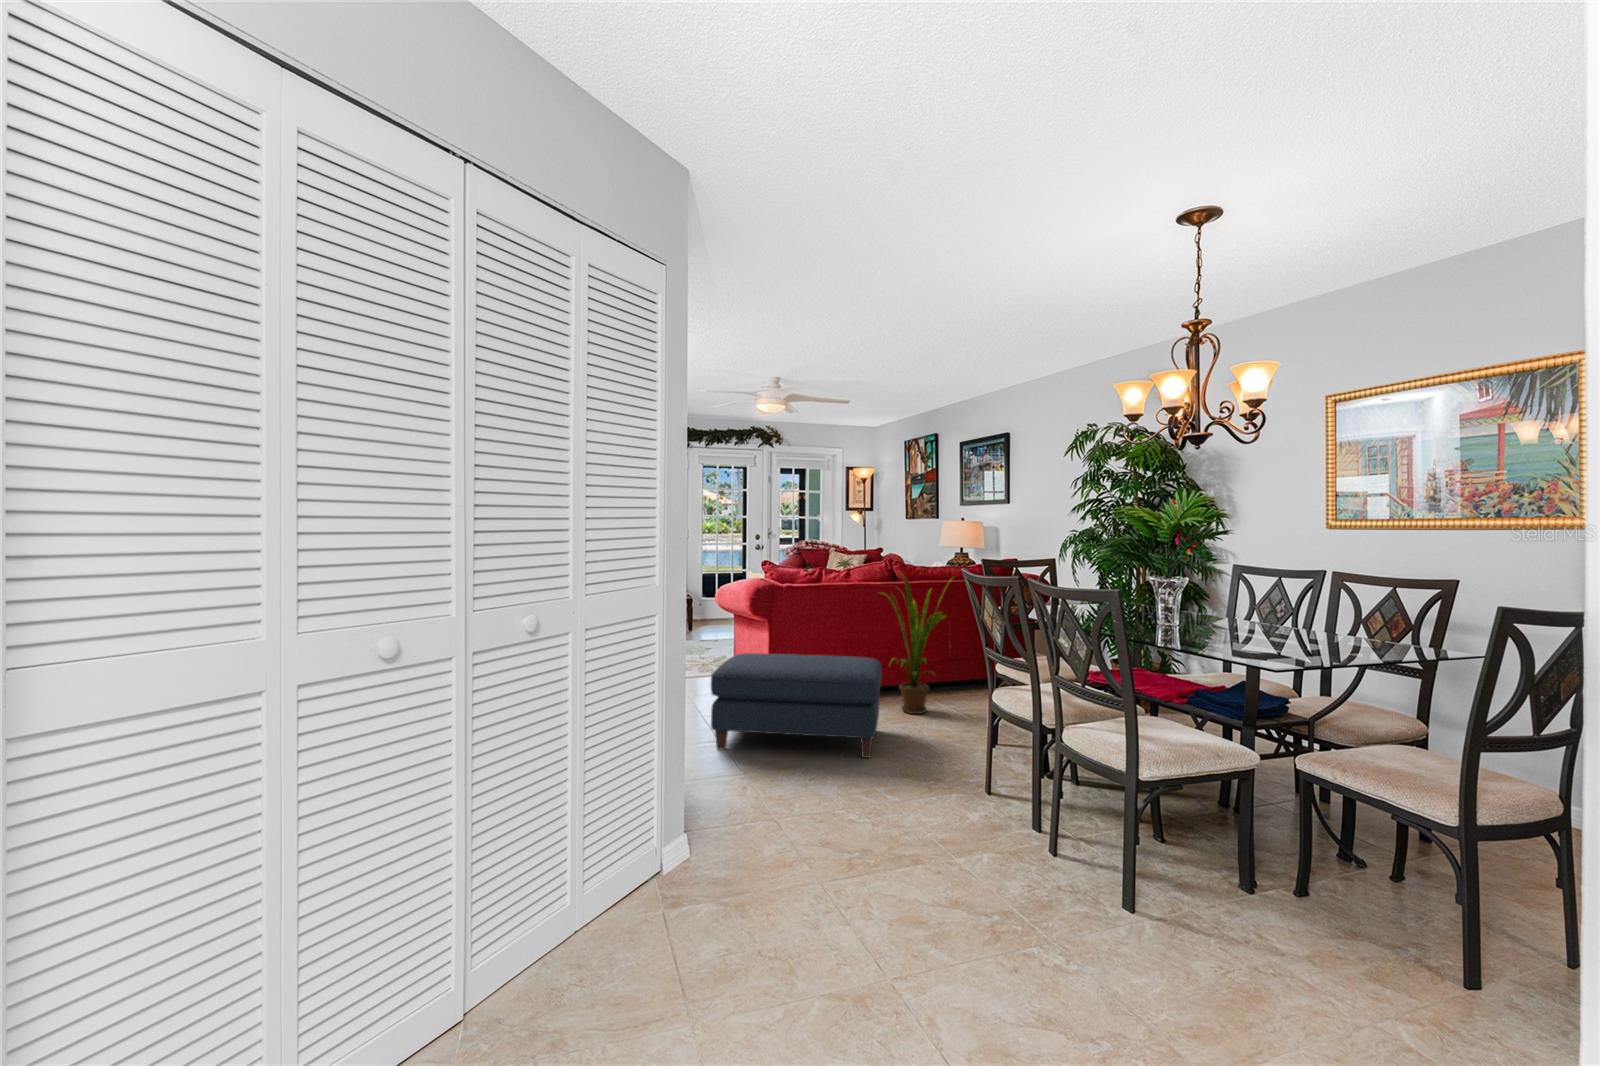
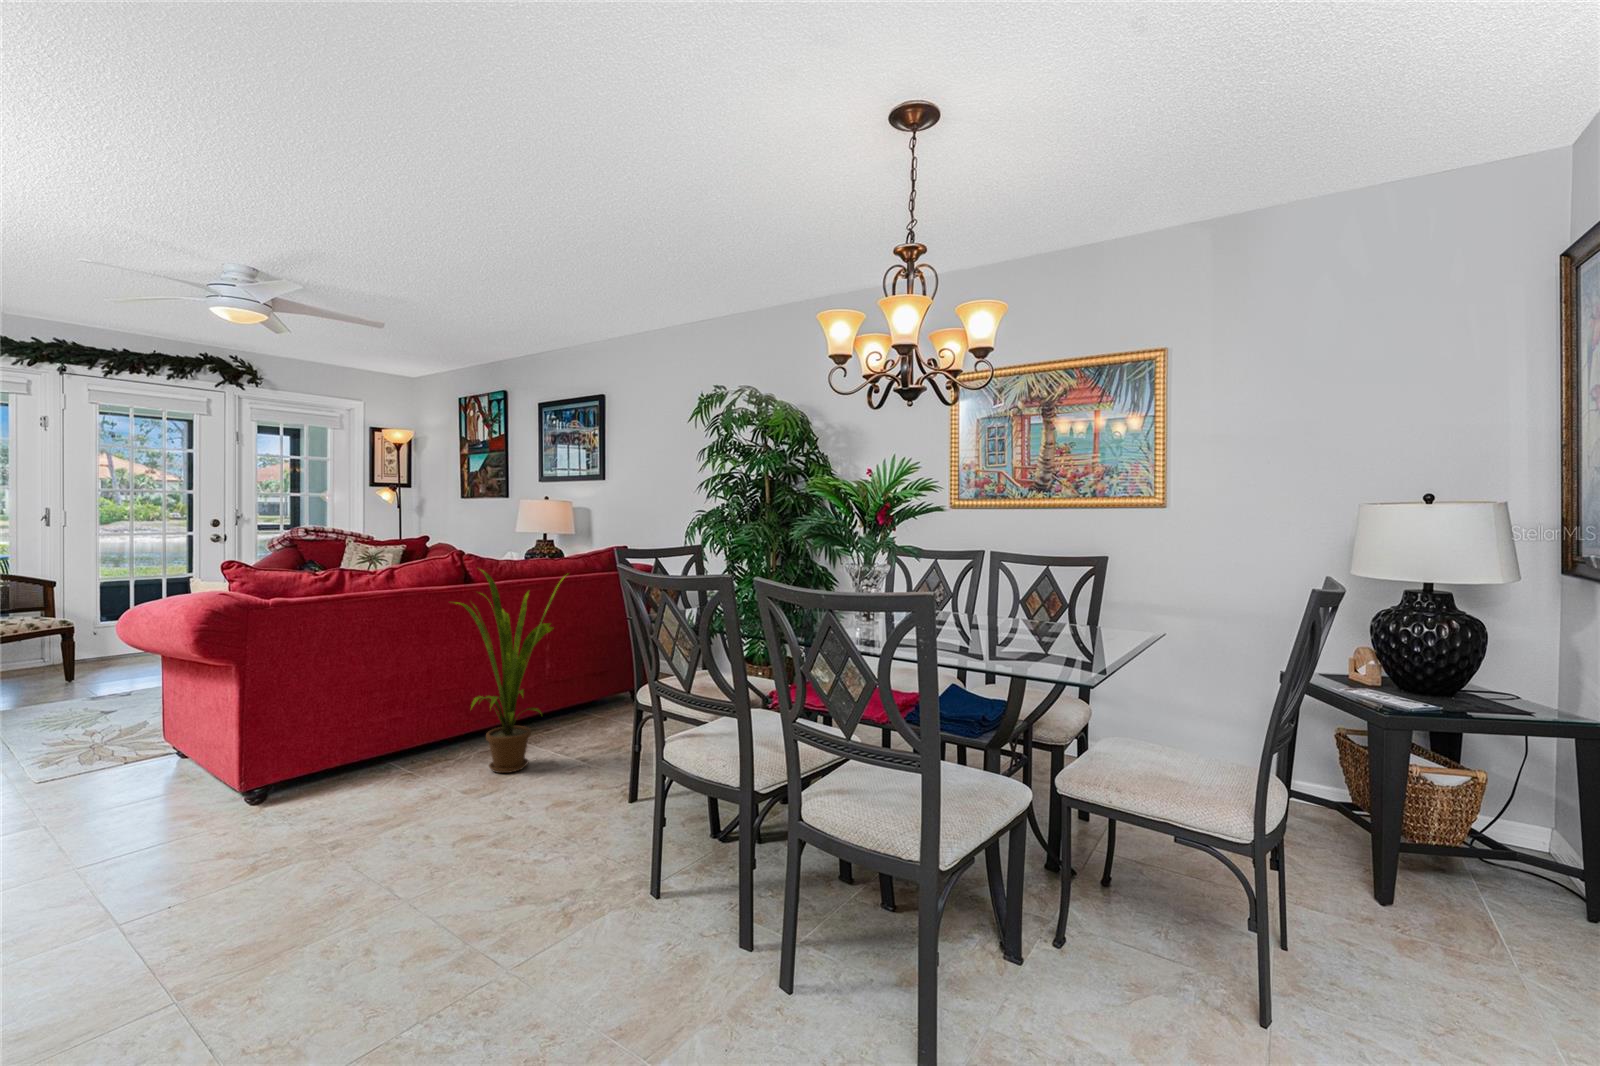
ottoman: present [711,653,882,758] -> none [107,706,471,936]

